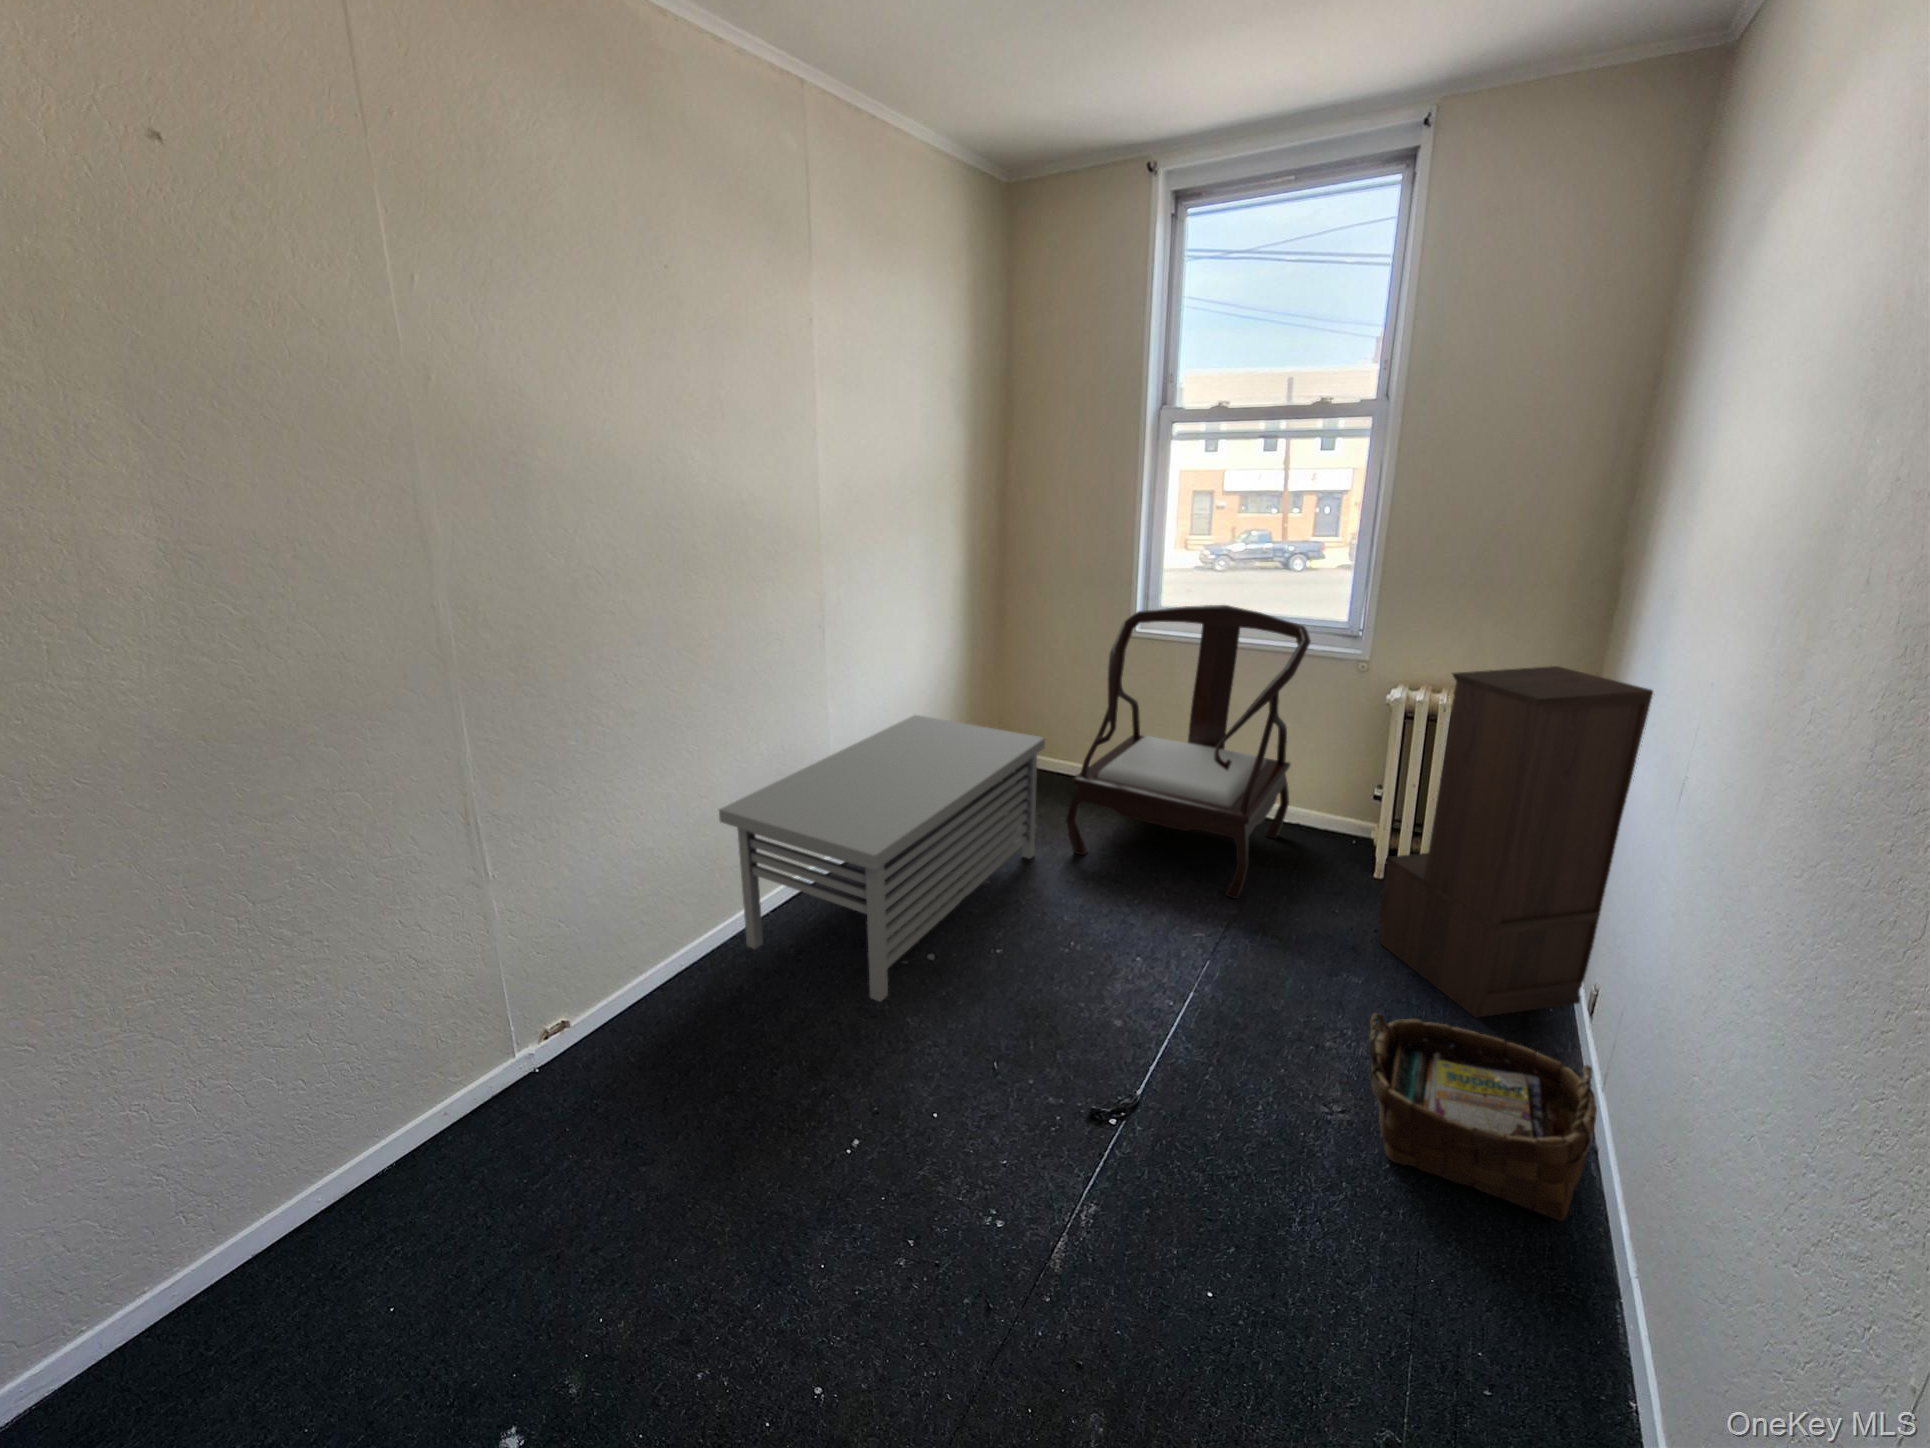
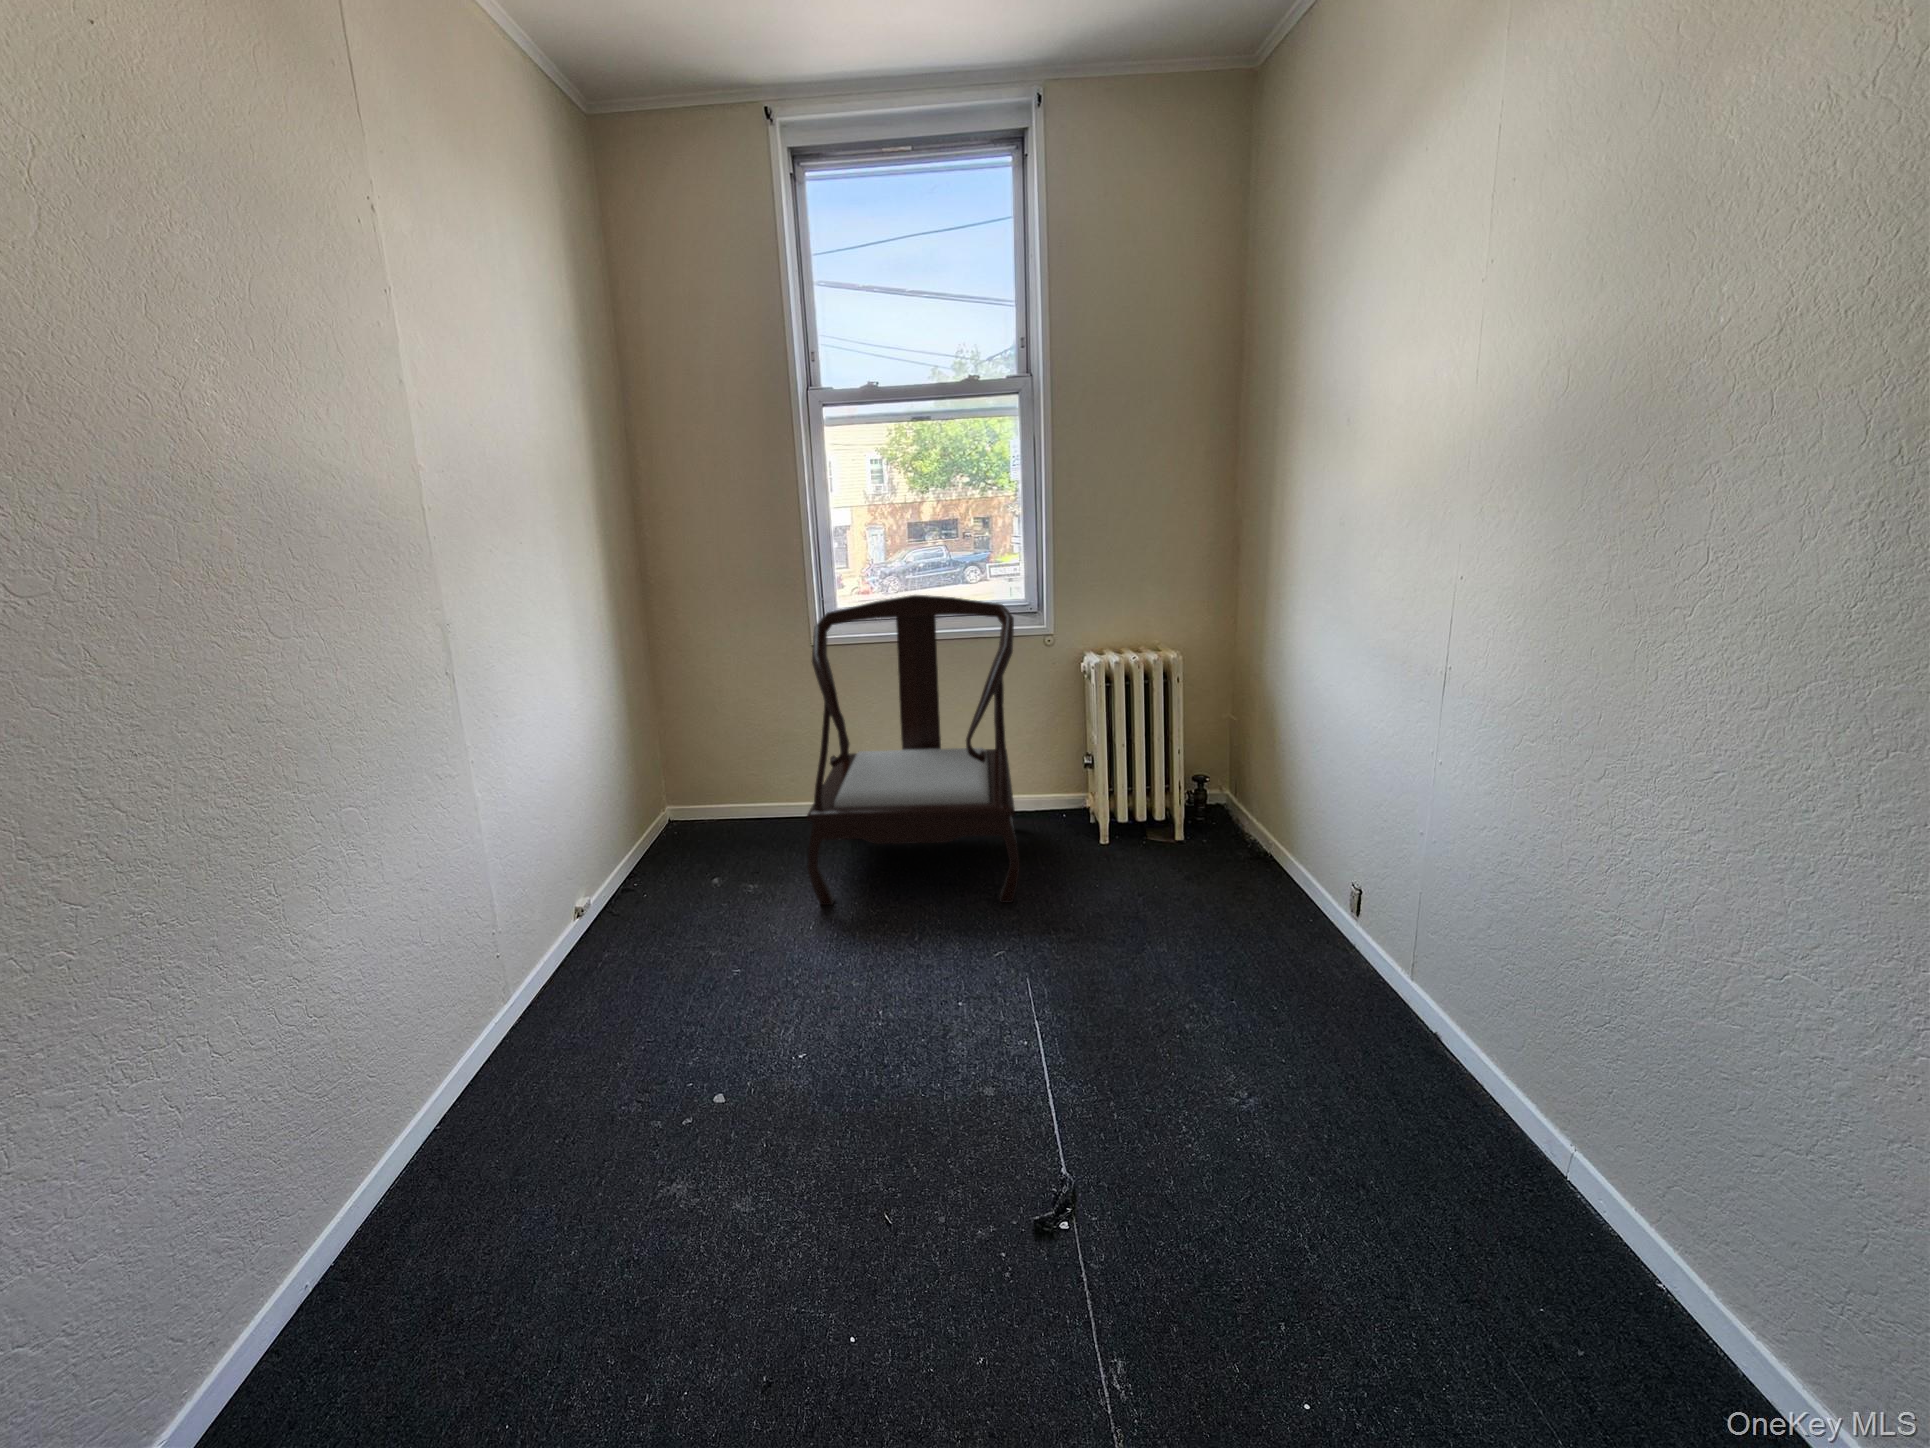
bookshelf: present [1378,666,1653,1018] -> none [1151,598,1344,947]
storage bench: present [719,715,1045,1002] -> none [310,771,777,1213]
woven basket: present [1369,1013,1597,1221] -> none [1255,952,1485,1127]

